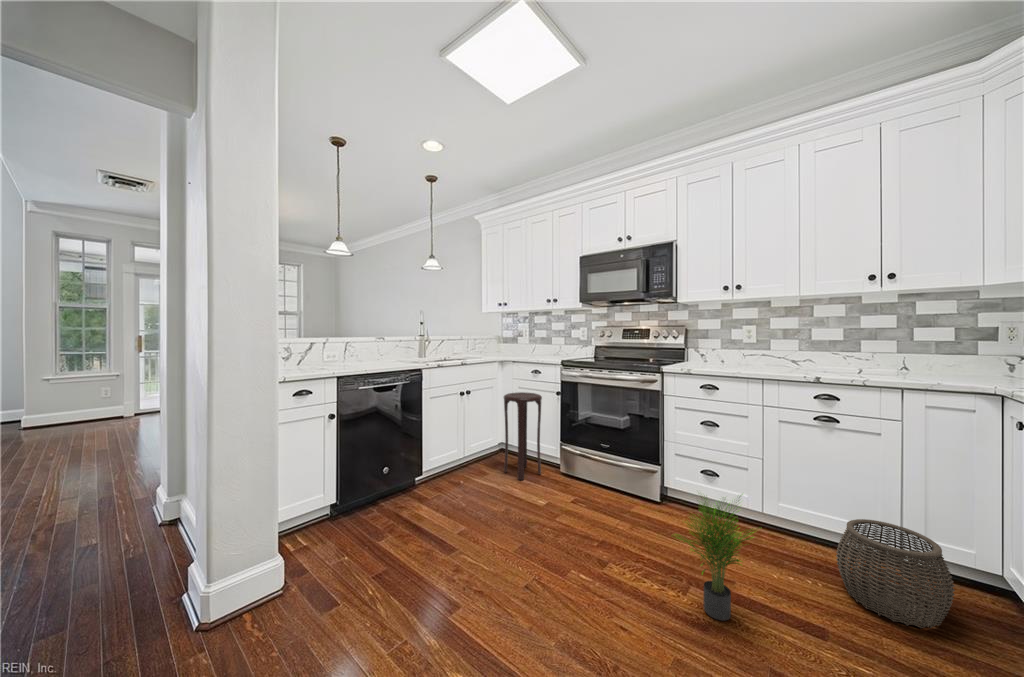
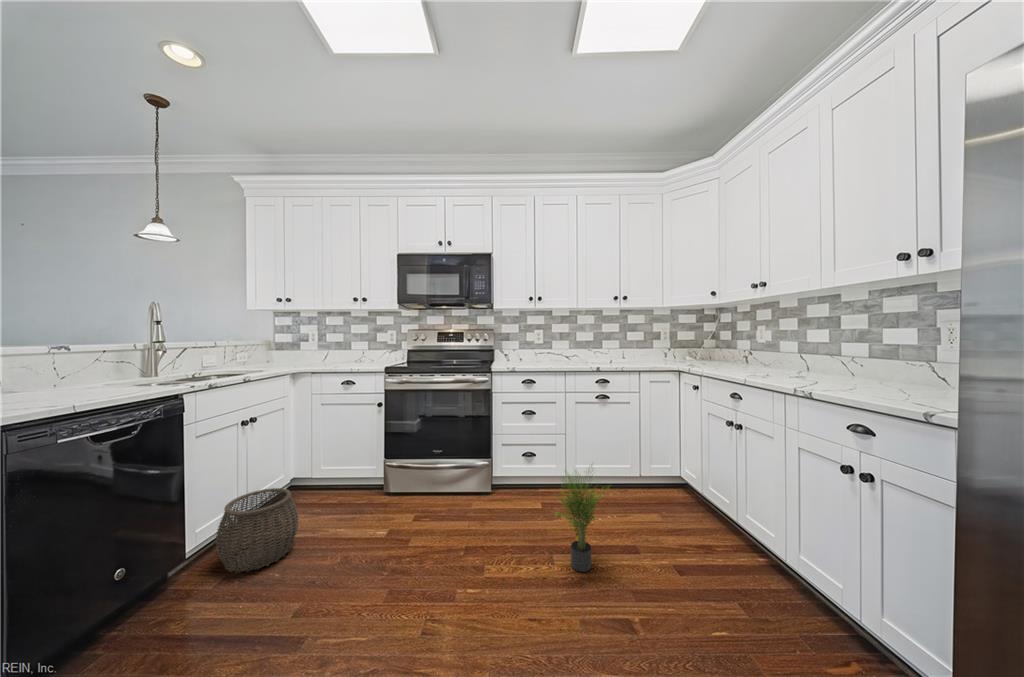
stool: present [504,392,542,480] -> none [307,407,359,514]
woven basket: present [836,519,955,628] -> present [216,488,299,573]

